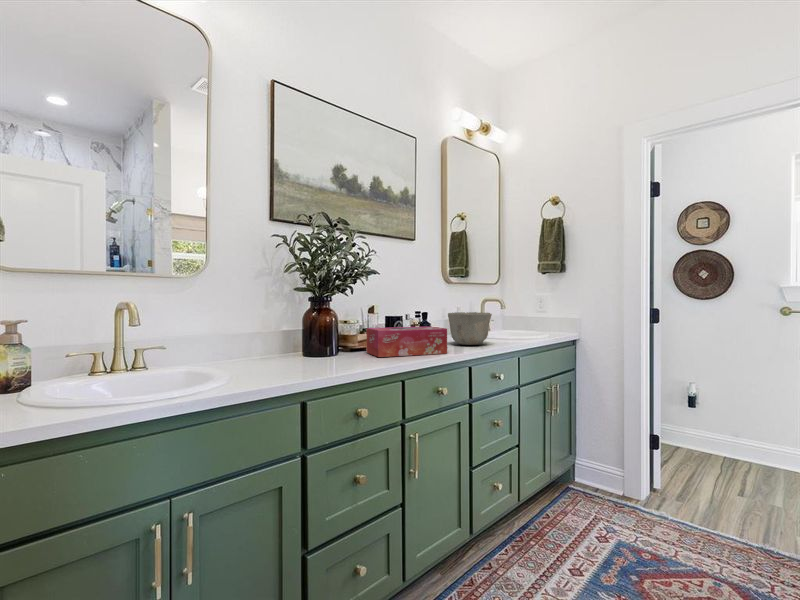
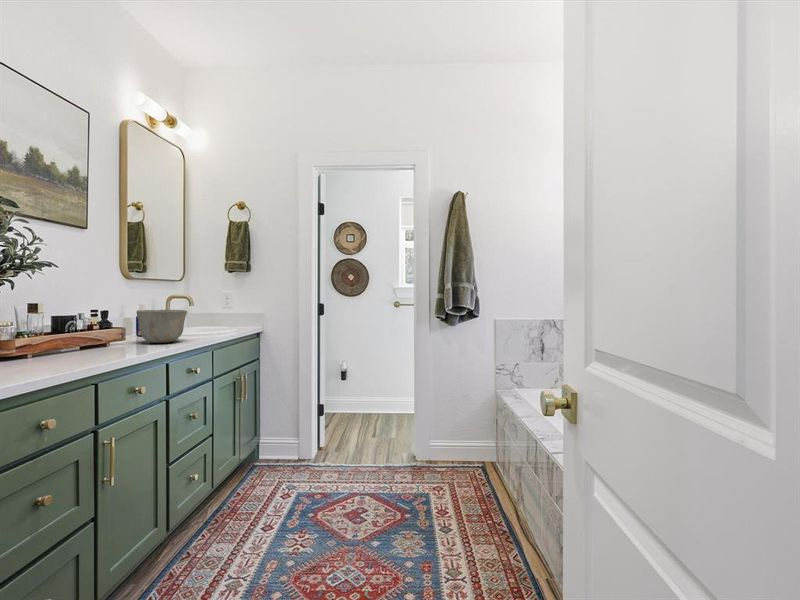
tissue box: present [367,326,447,357] -> none [31,325,143,362]

